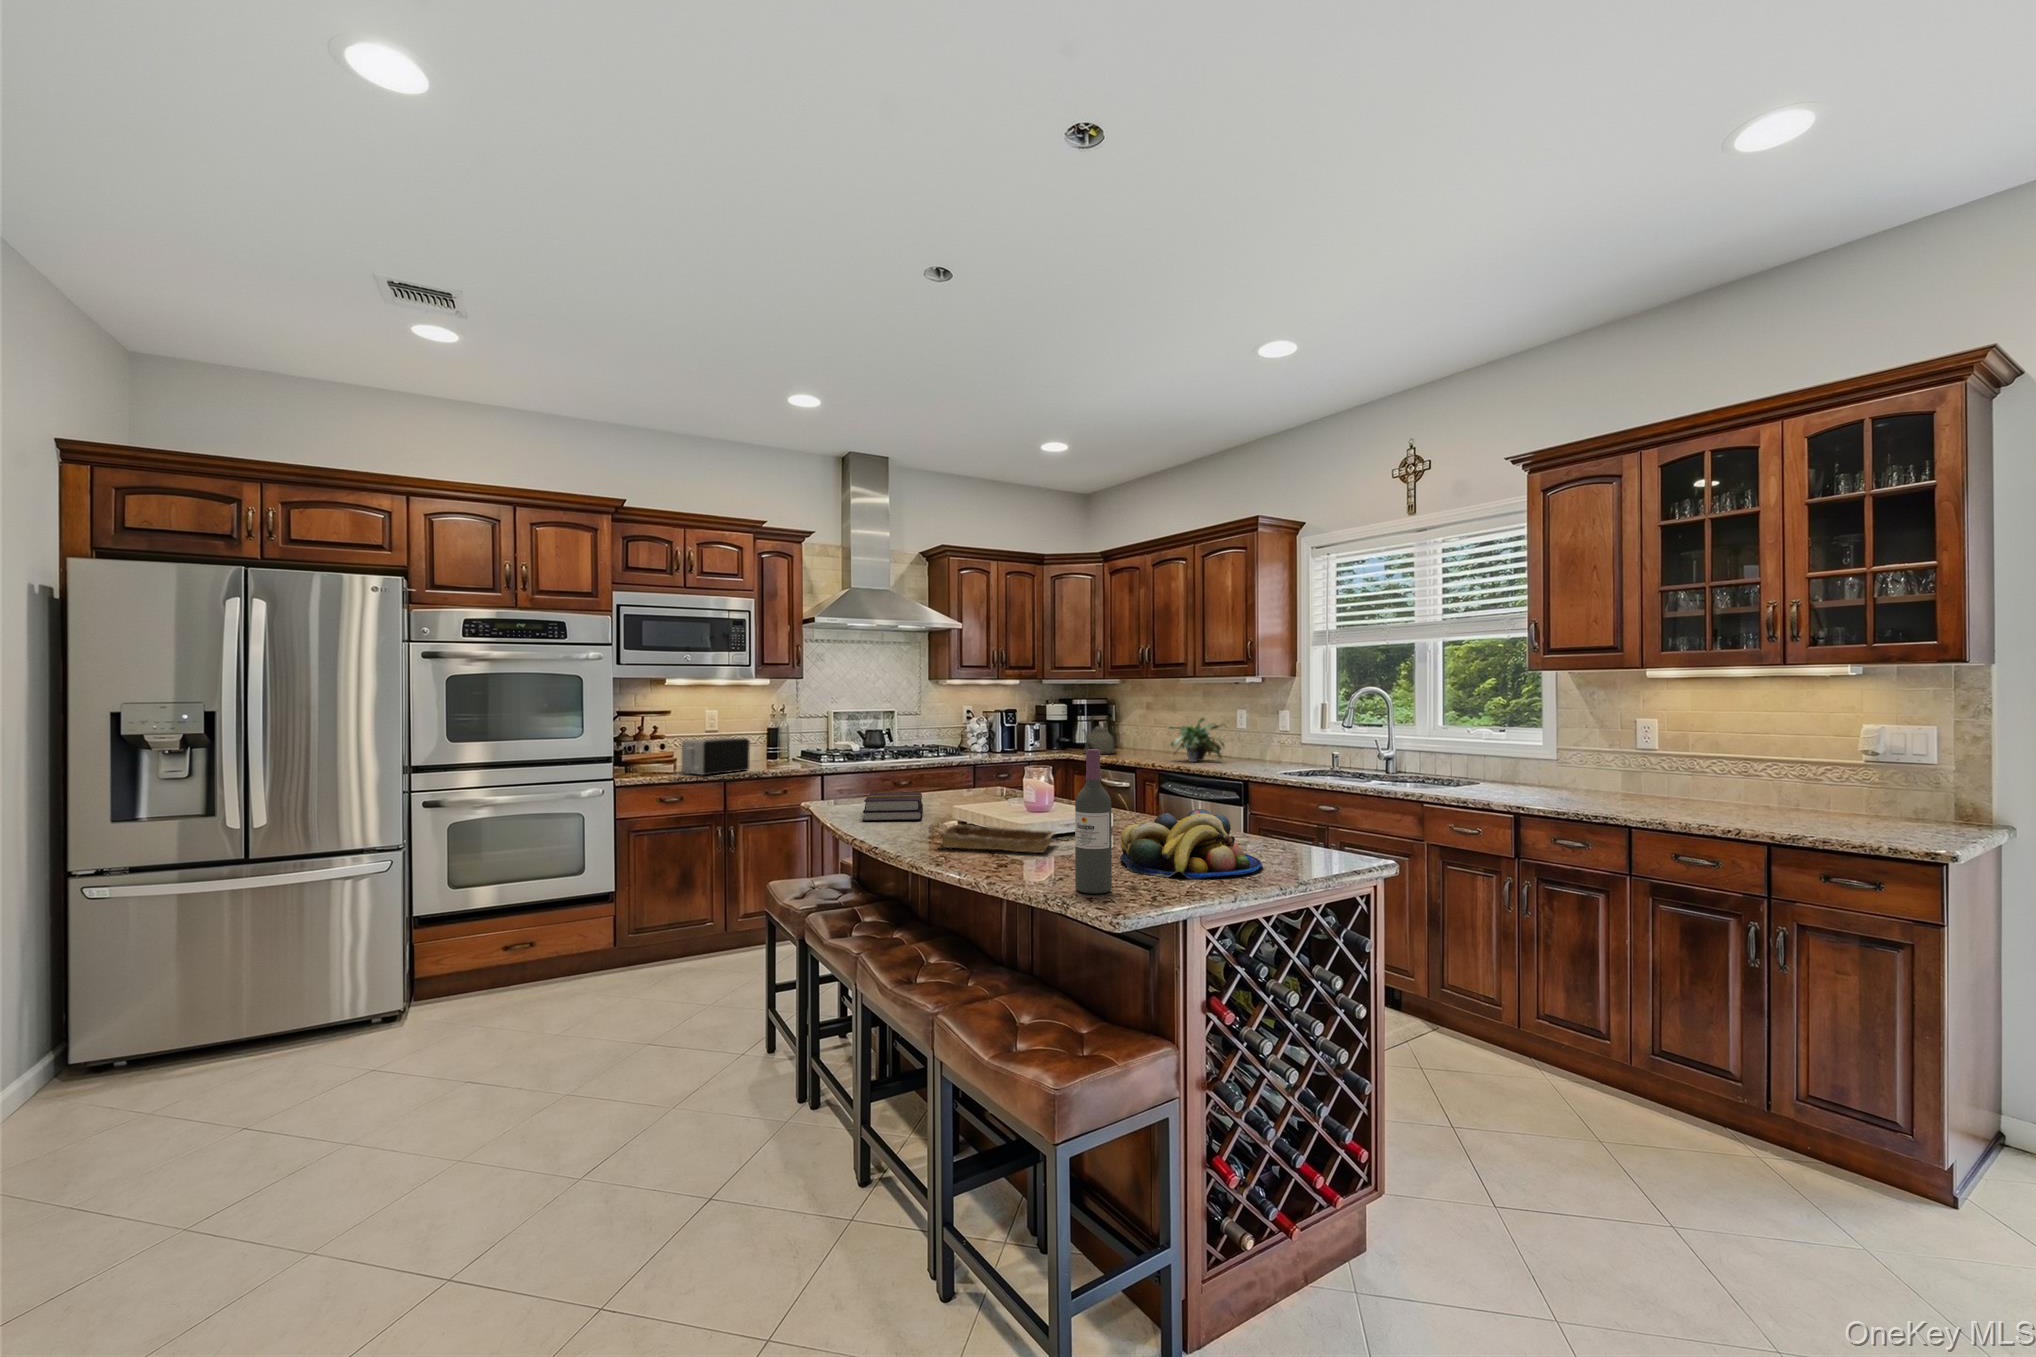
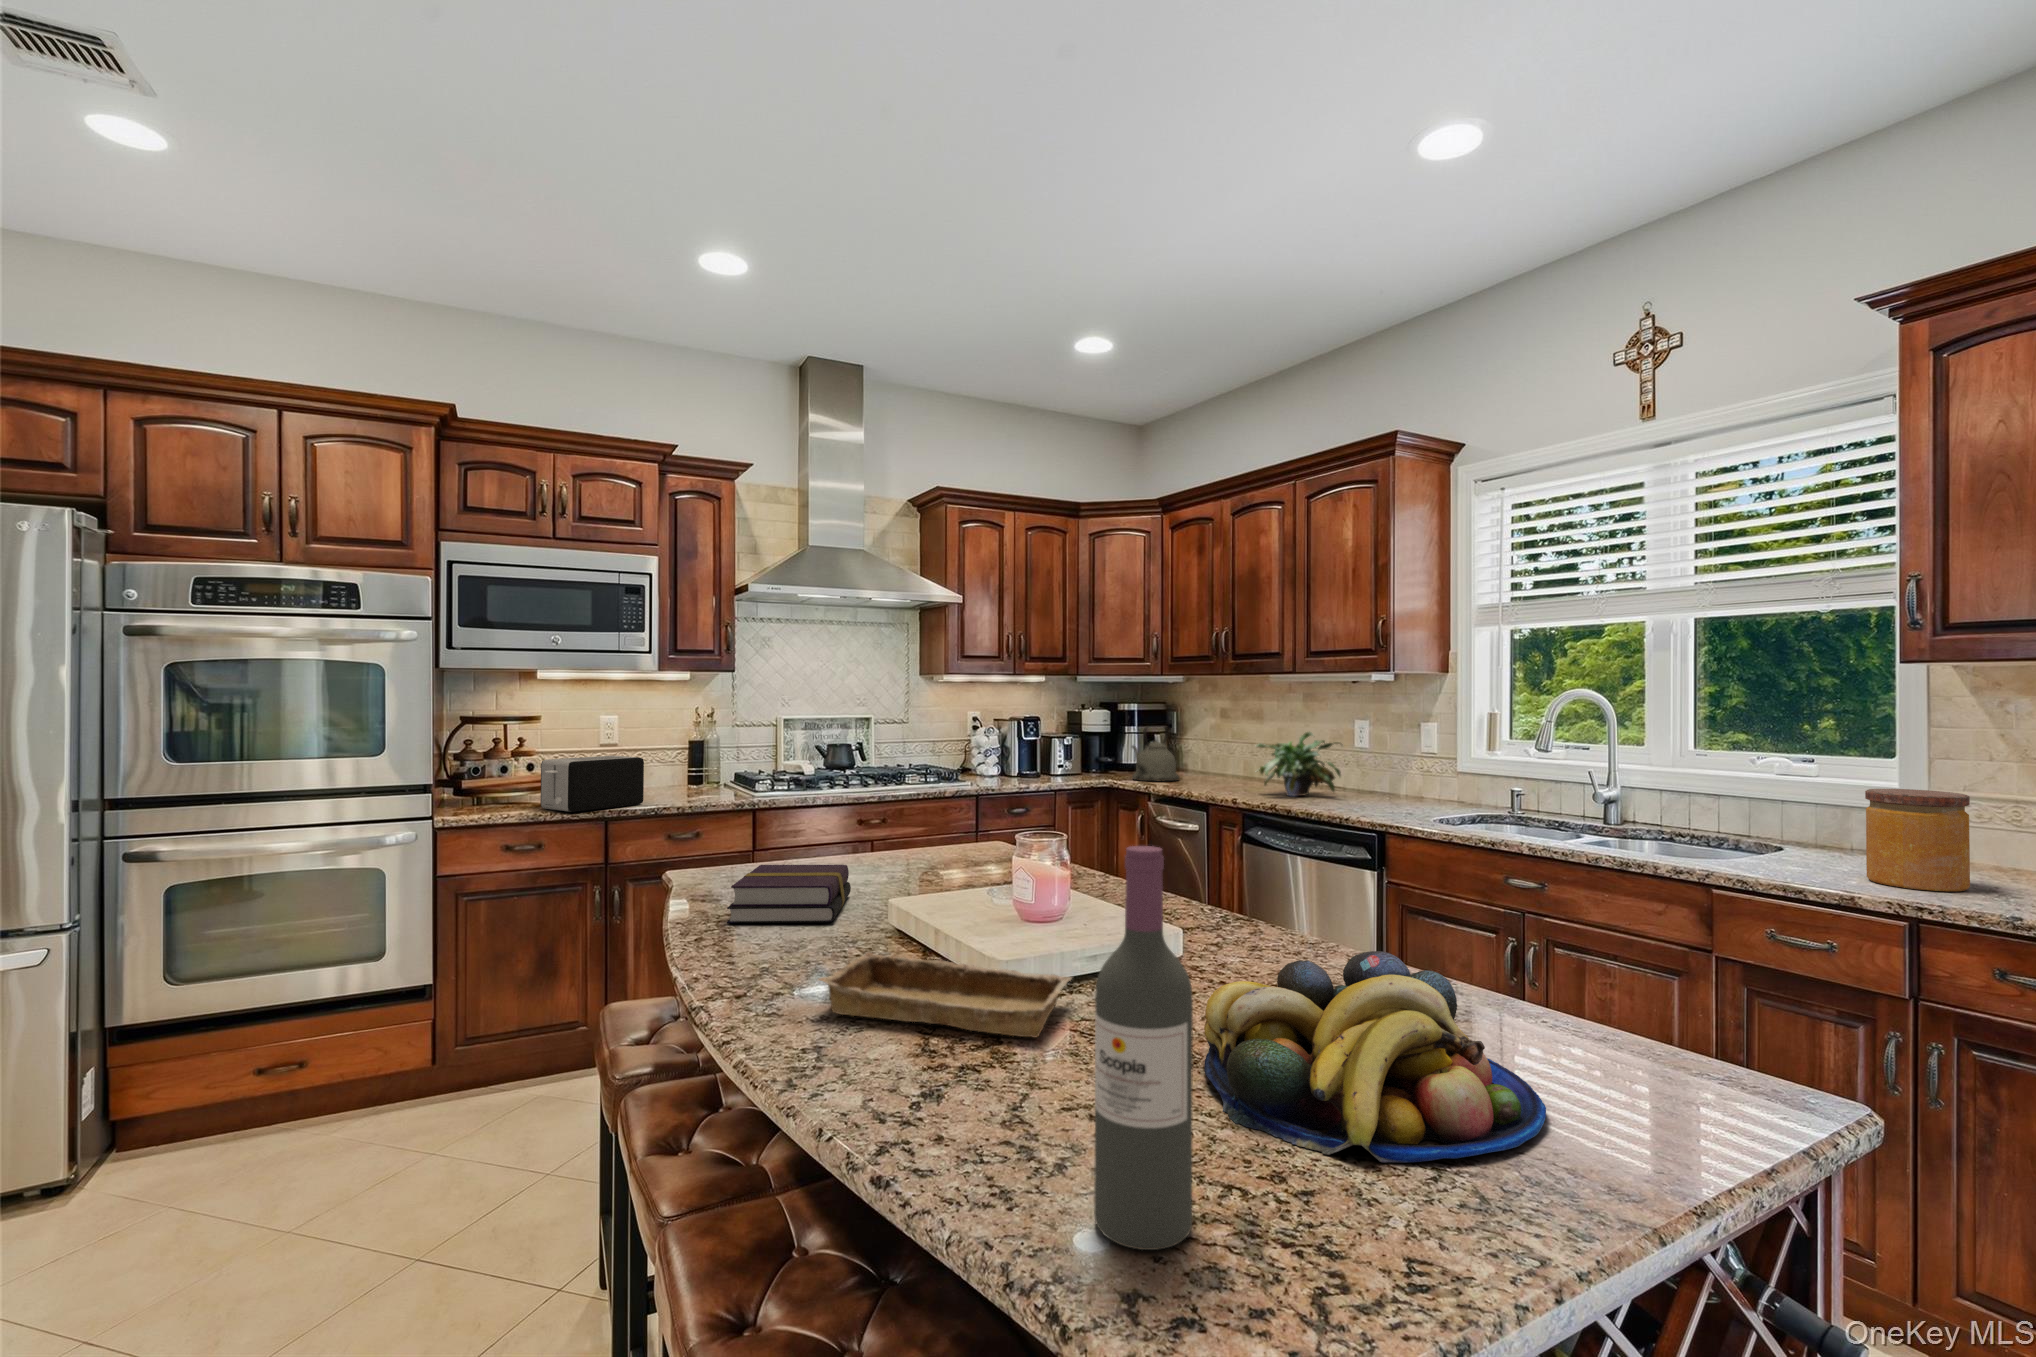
jar: none [1508,744,1559,801] -> present [1865,789,1970,891]

